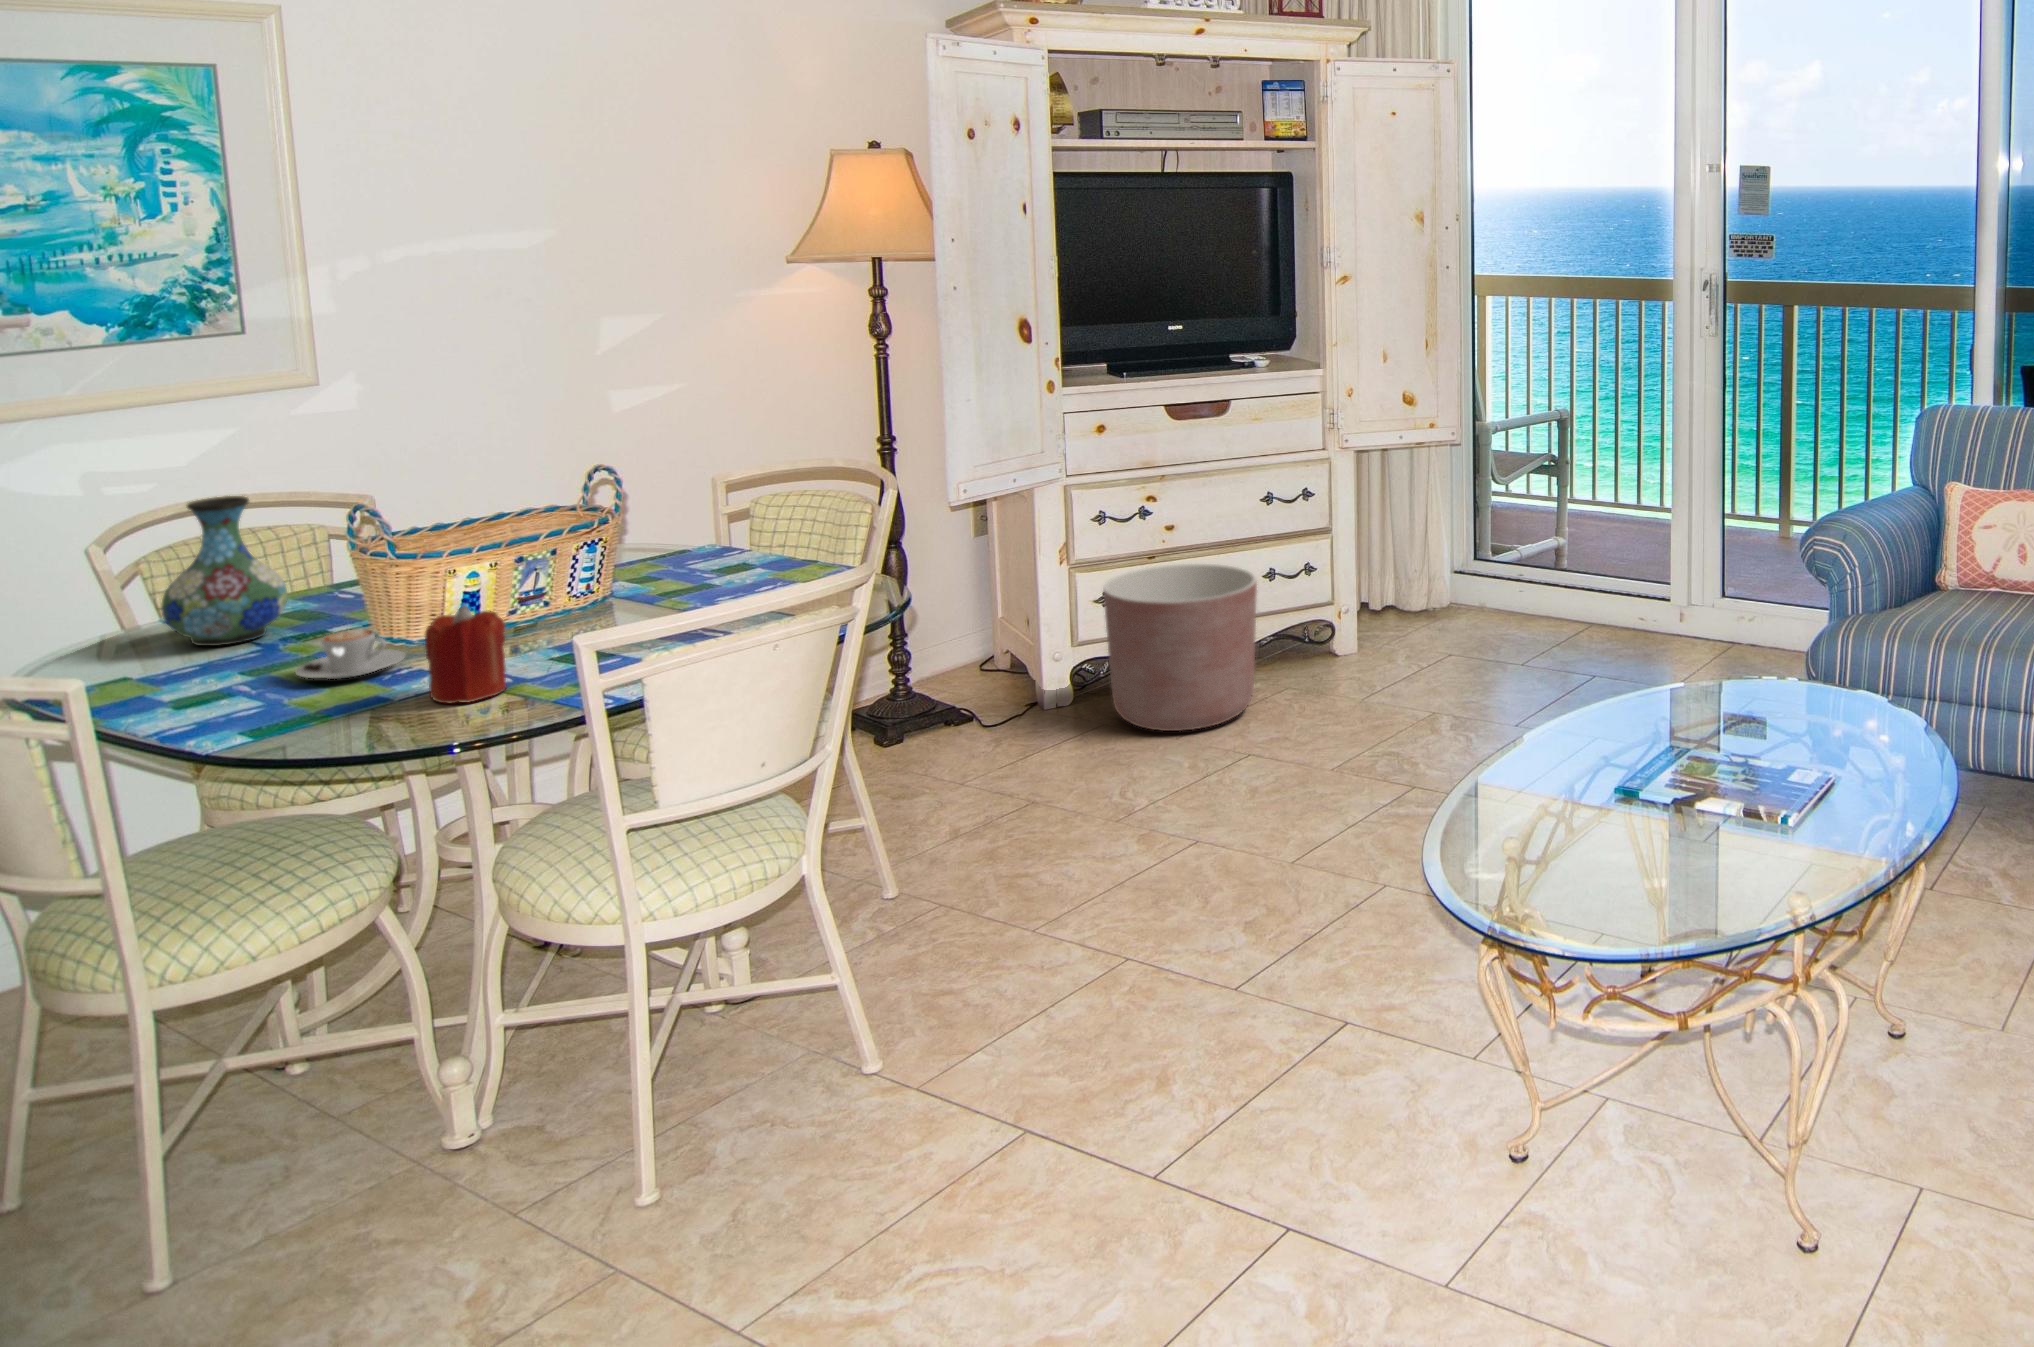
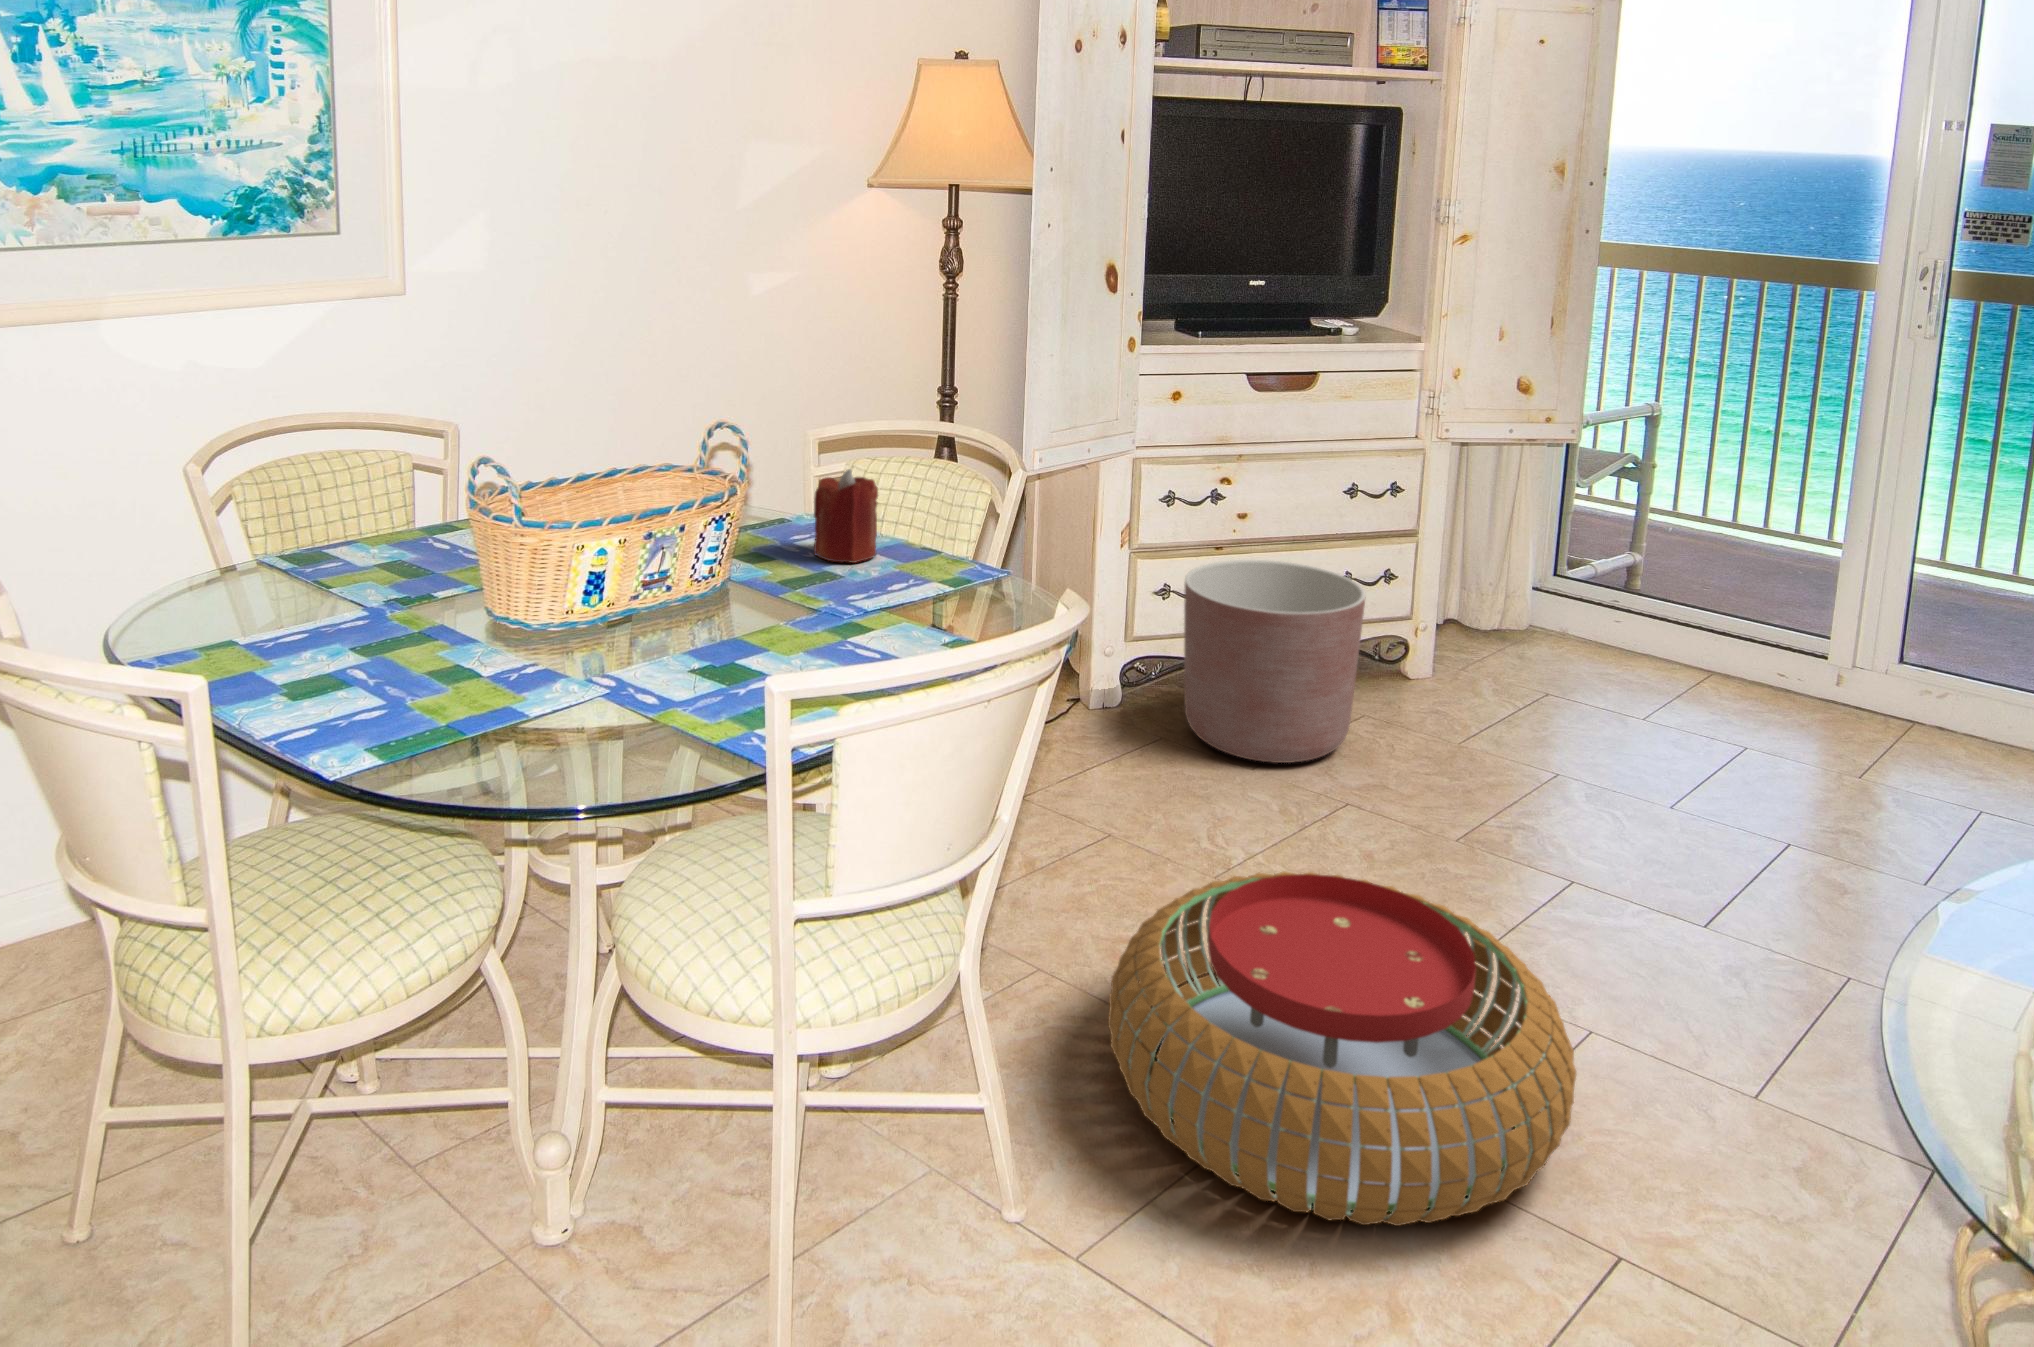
vase: present [161,496,288,646] -> none [263,428,392,609]
candle: present [425,605,506,703] -> present [814,469,878,563]
coffee cup: present [295,629,405,679] -> none [410,613,530,679]
pouf: none [943,784,1296,1012] -> present [1108,871,1577,1226]

